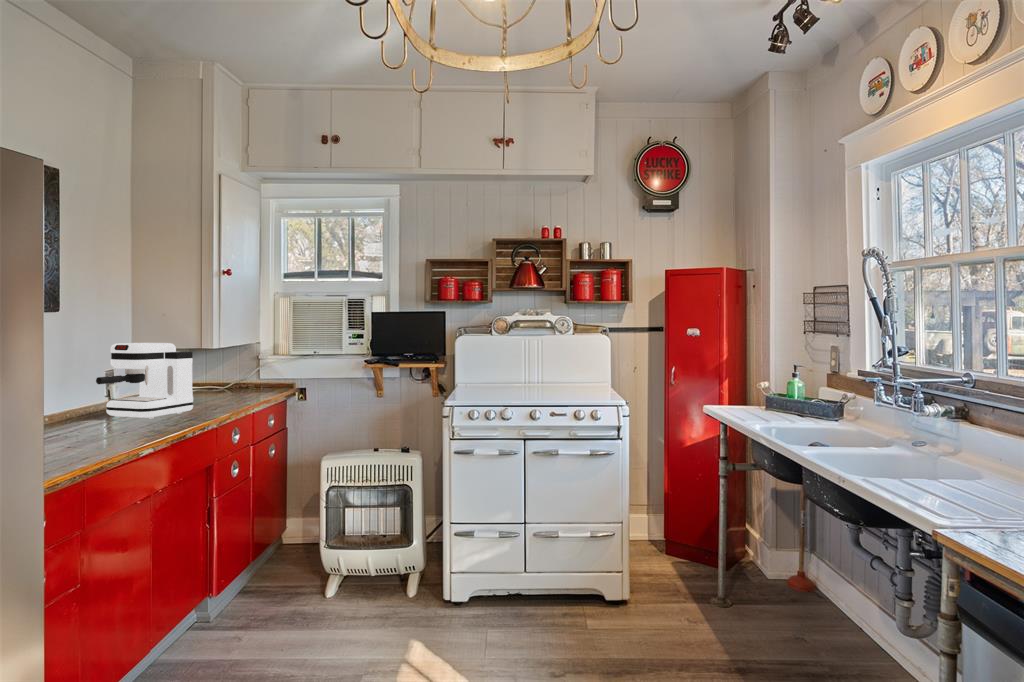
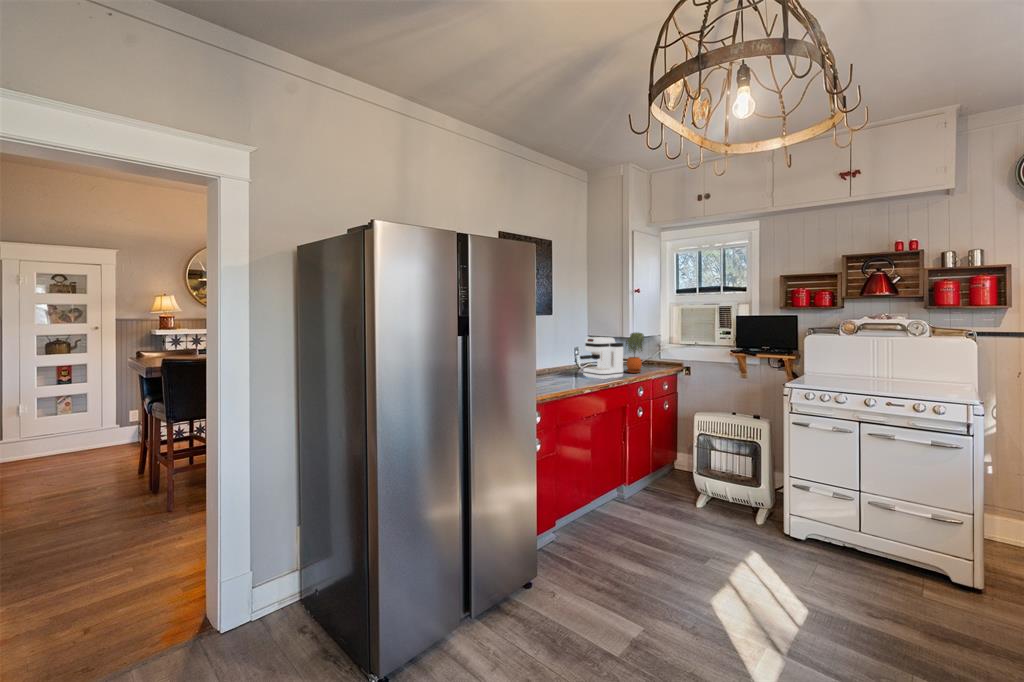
potted plant: none [197,335,234,403] -> present [626,333,644,373]

